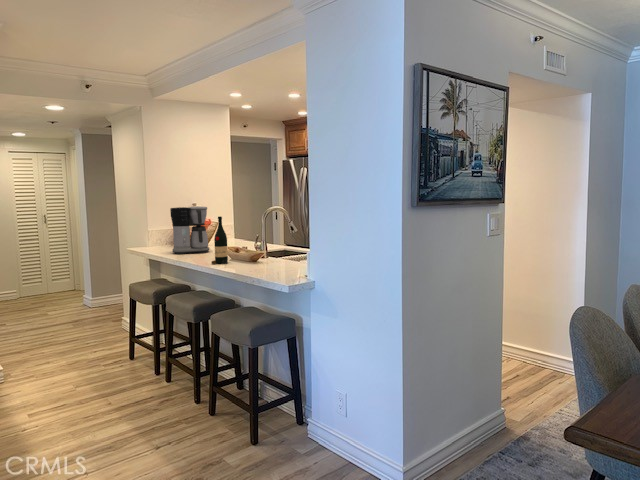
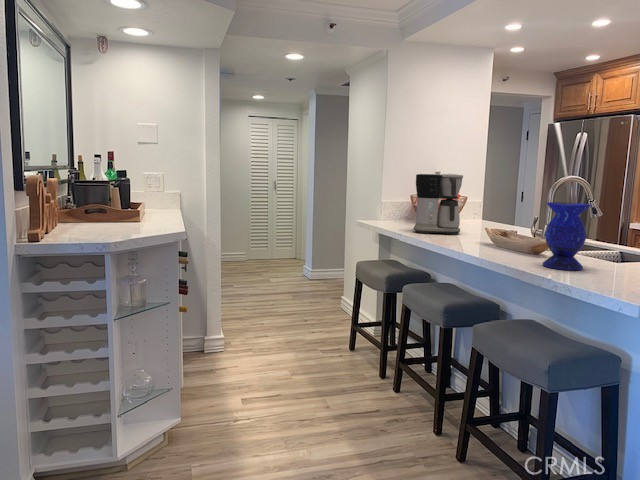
wine bottle: present [211,216,228,264] -> none [475,187,501,254]
vase: none [249,225,276,270] -> present [543,202,591,270]

